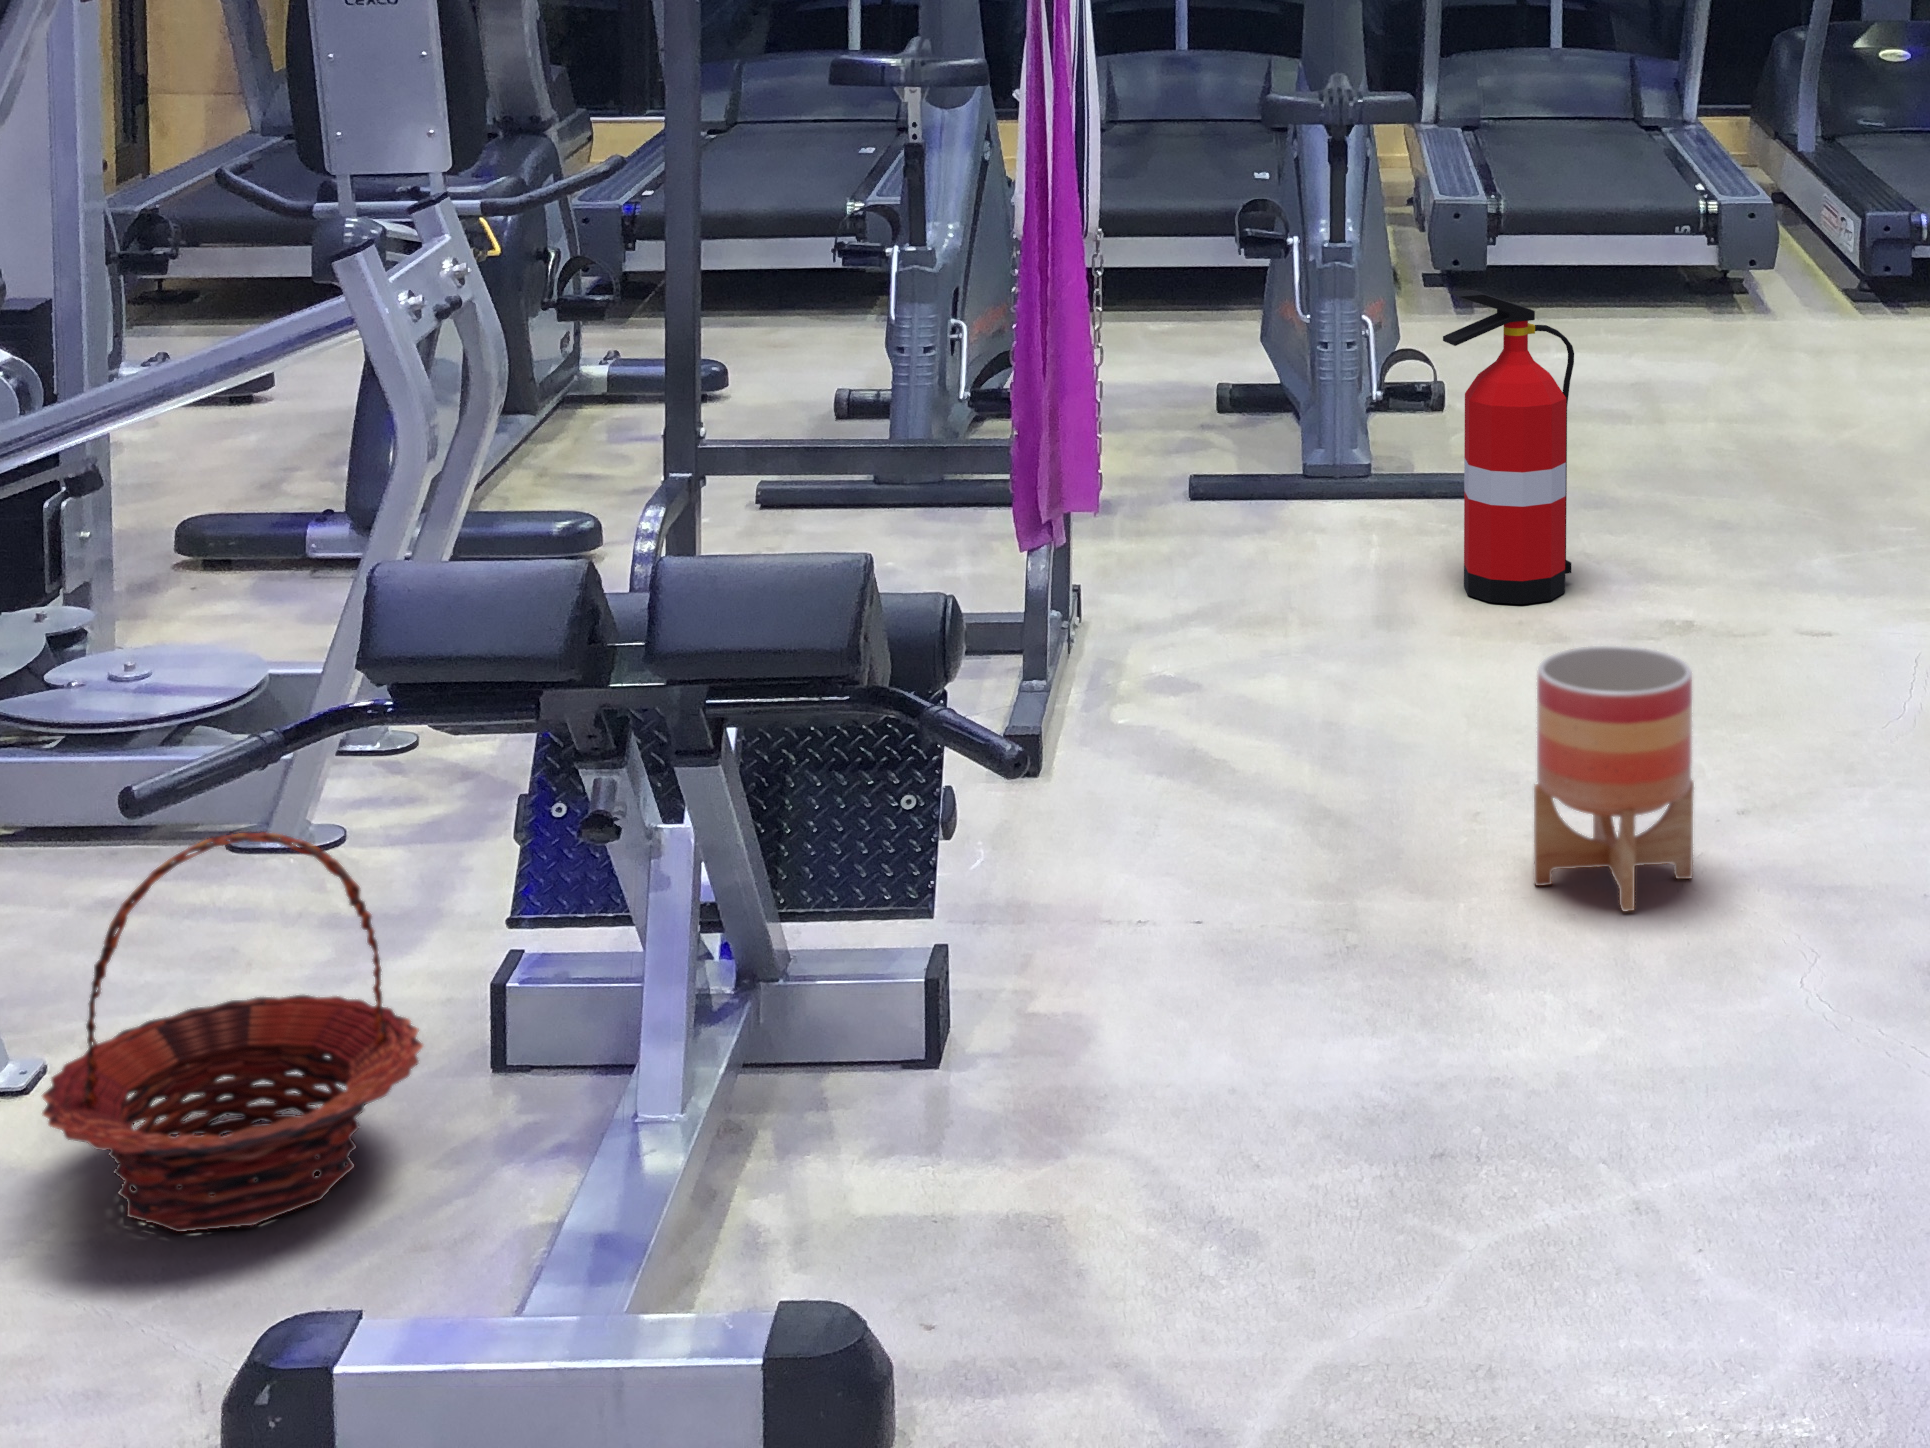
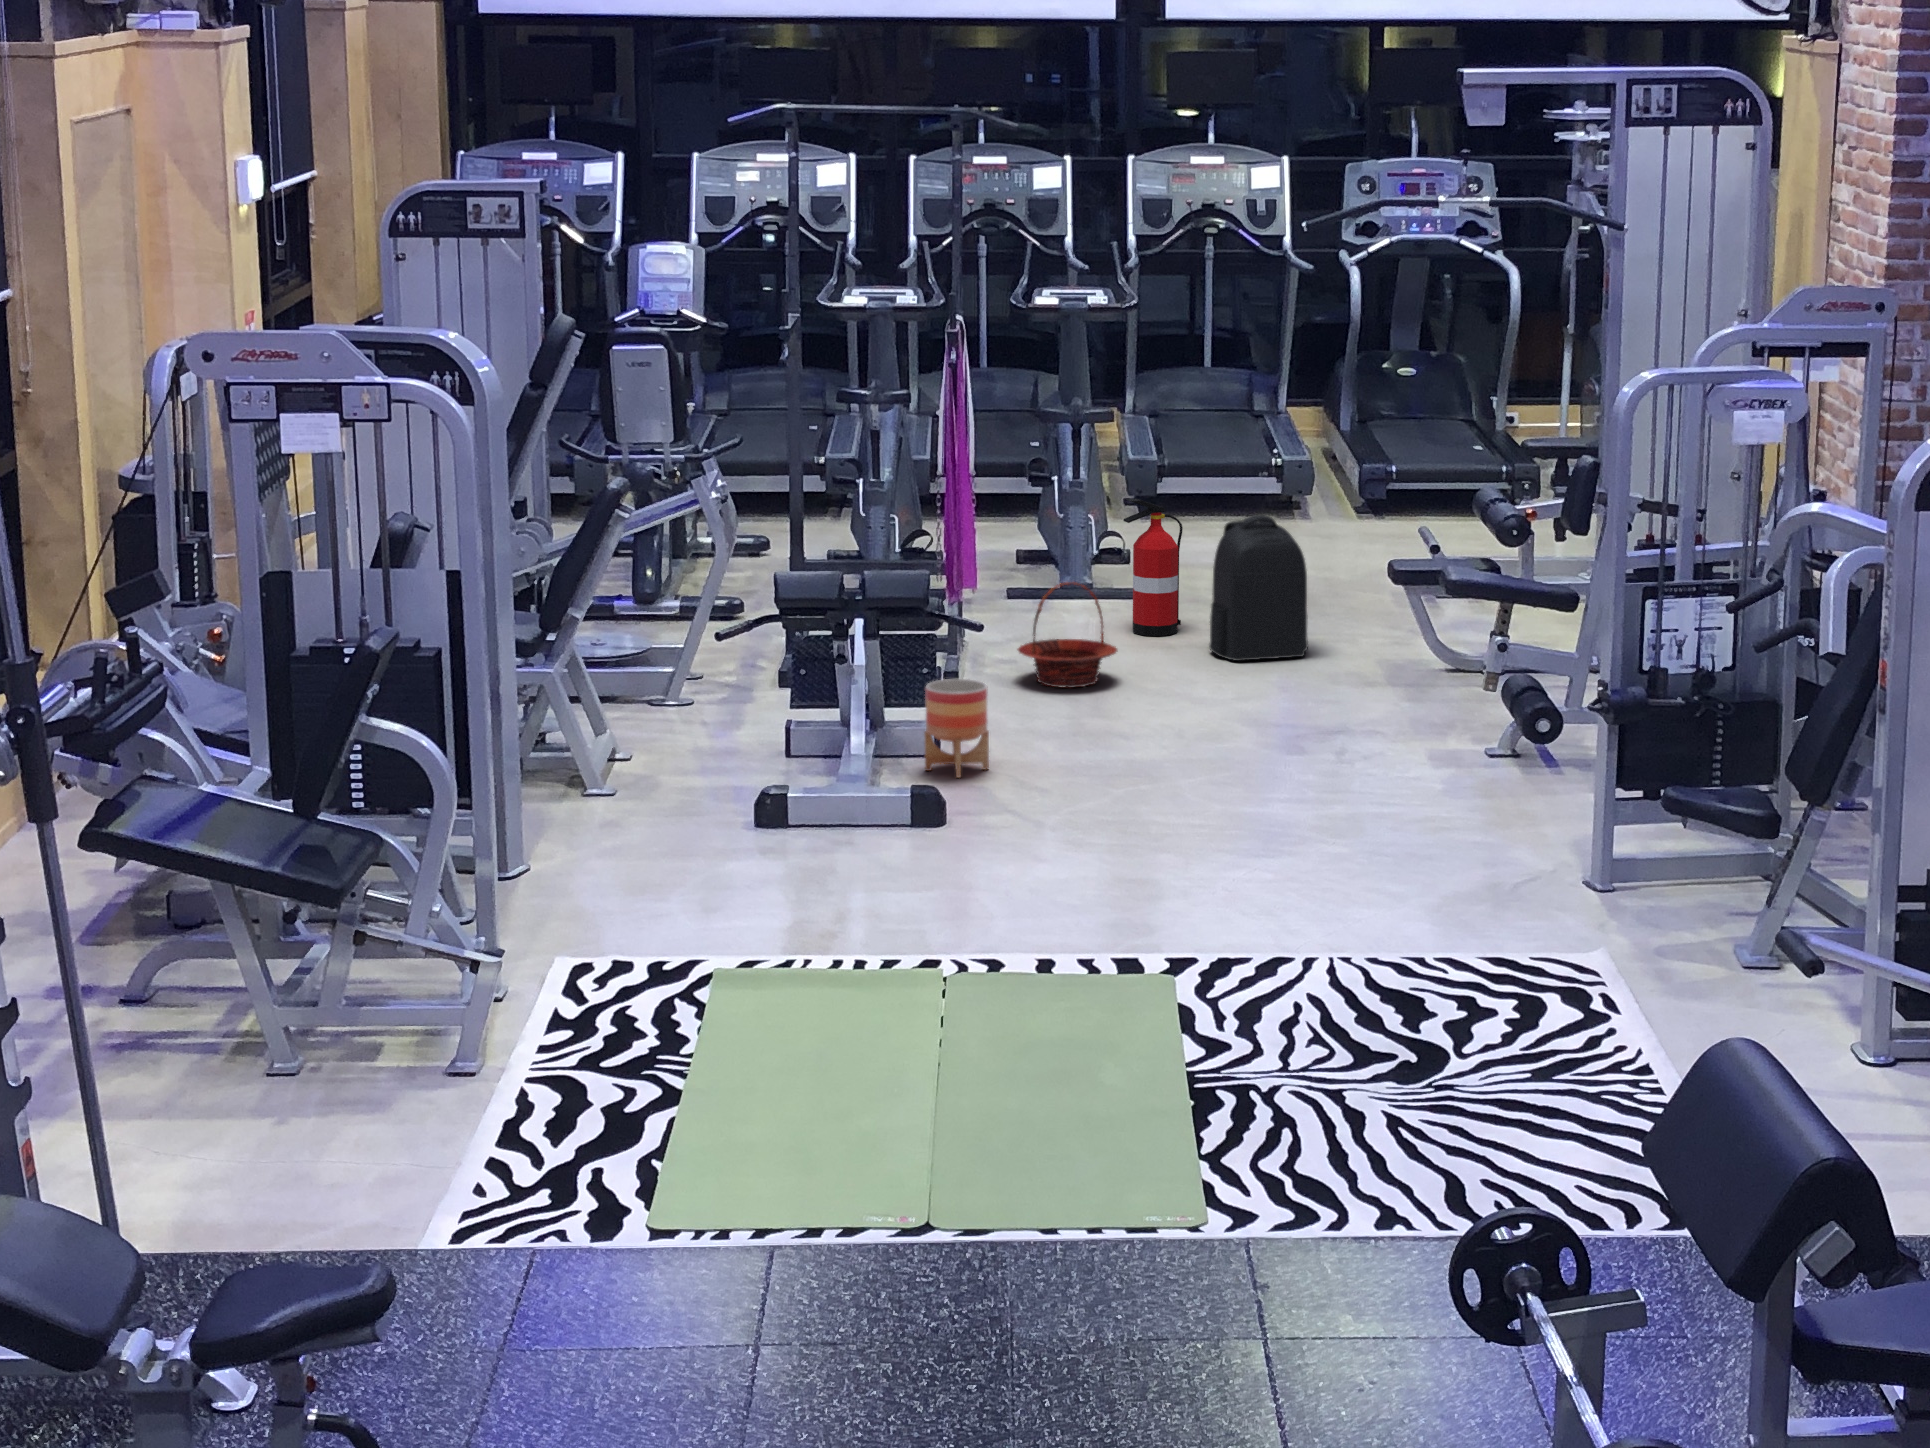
backpack: none [1649,329,1880,682] -> present [1209,515,1308,661]
planter: present [1534,646,1694,911] -> present [924,679,989,778]
basket: present [42,832,423,1232] -> present [1017,582,1117,688]

